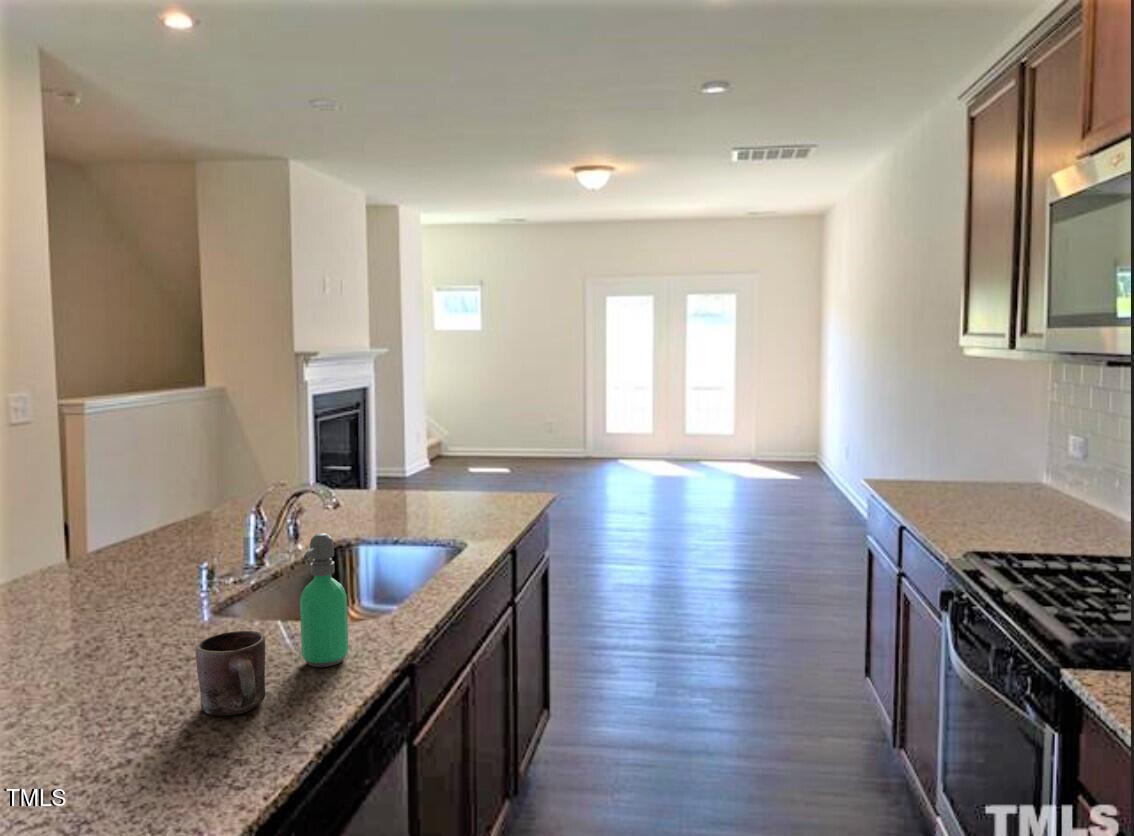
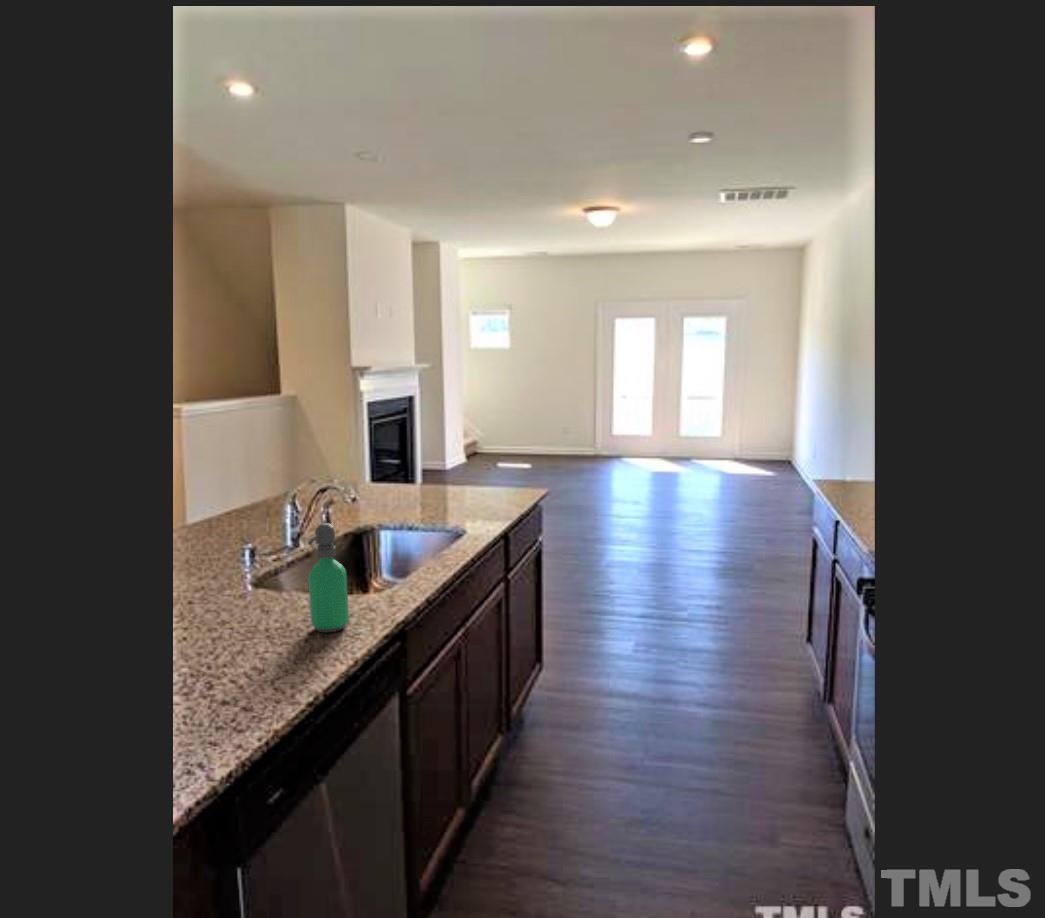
mug: present [195,631,266,715] -> none [218,602,276,670]

